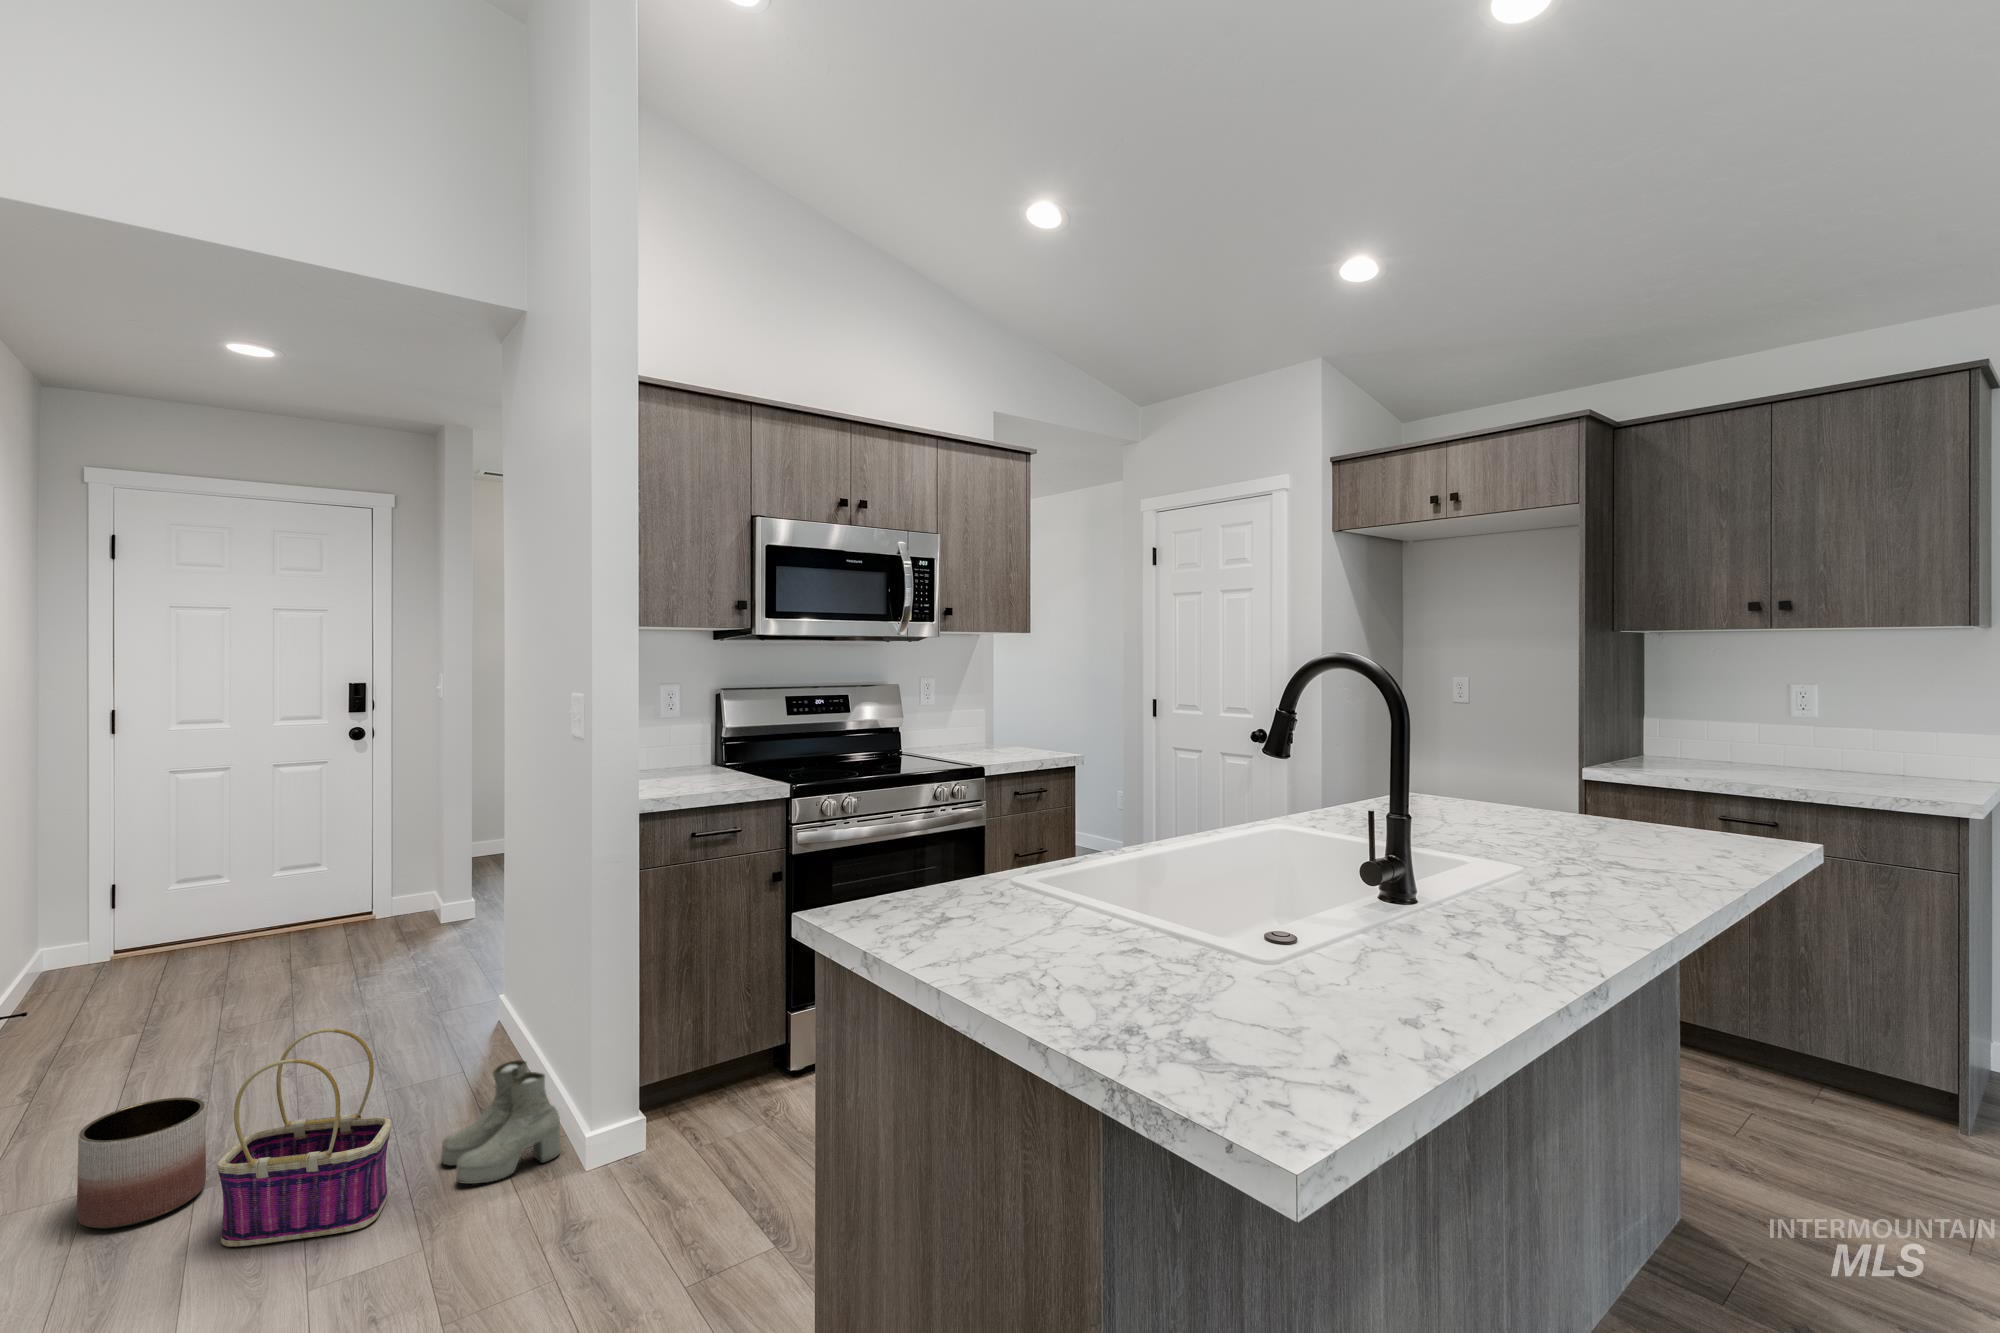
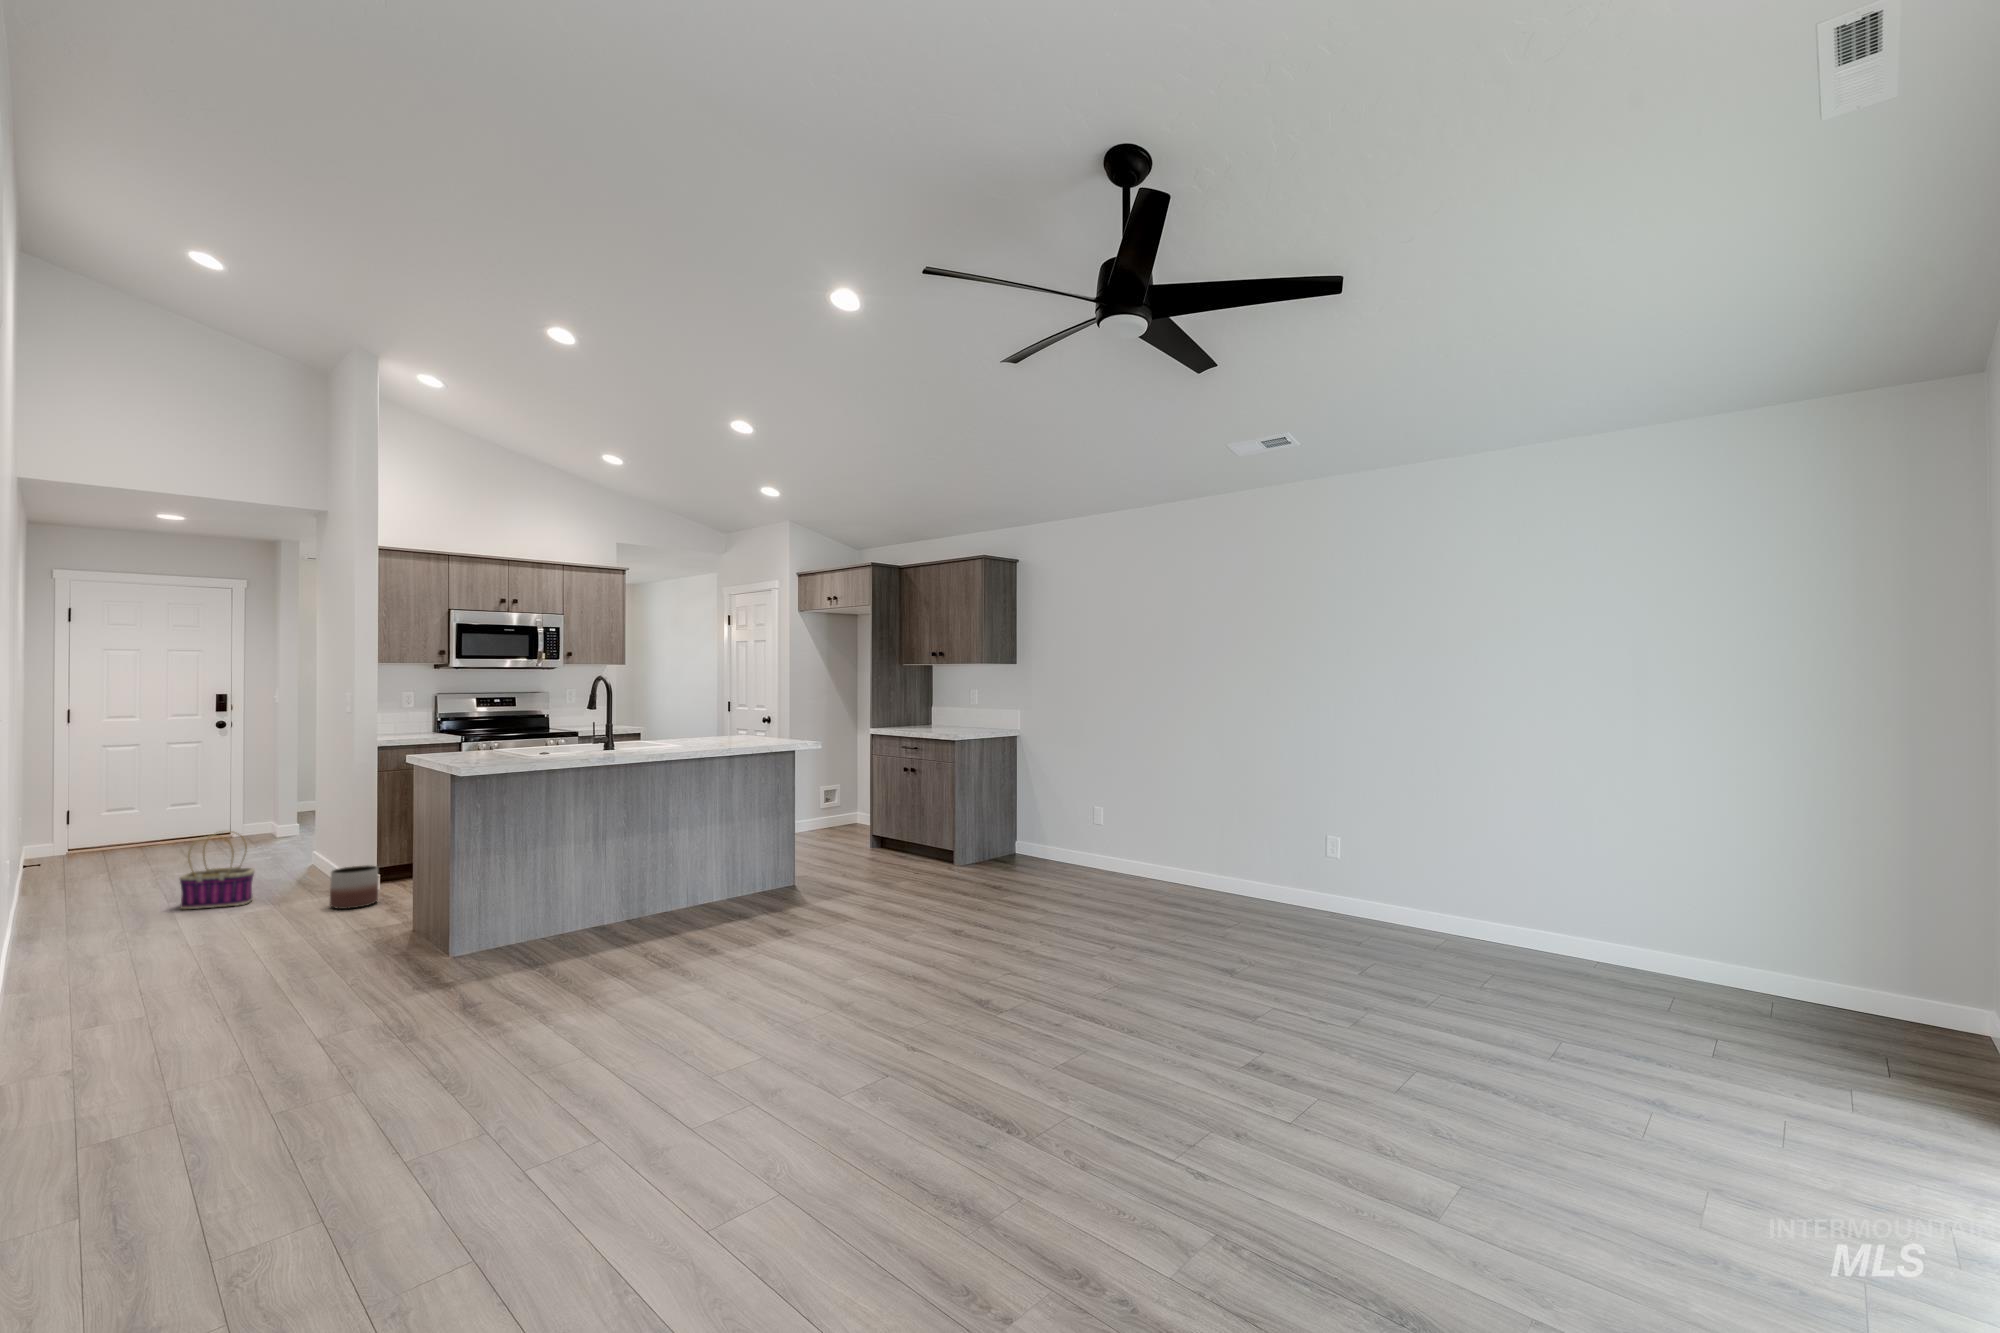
boots: present [441,1060,560,1184] -> none [277,853,334,896]
planter: present [77,1097,206,1229] -> present [330,865,378,909]

